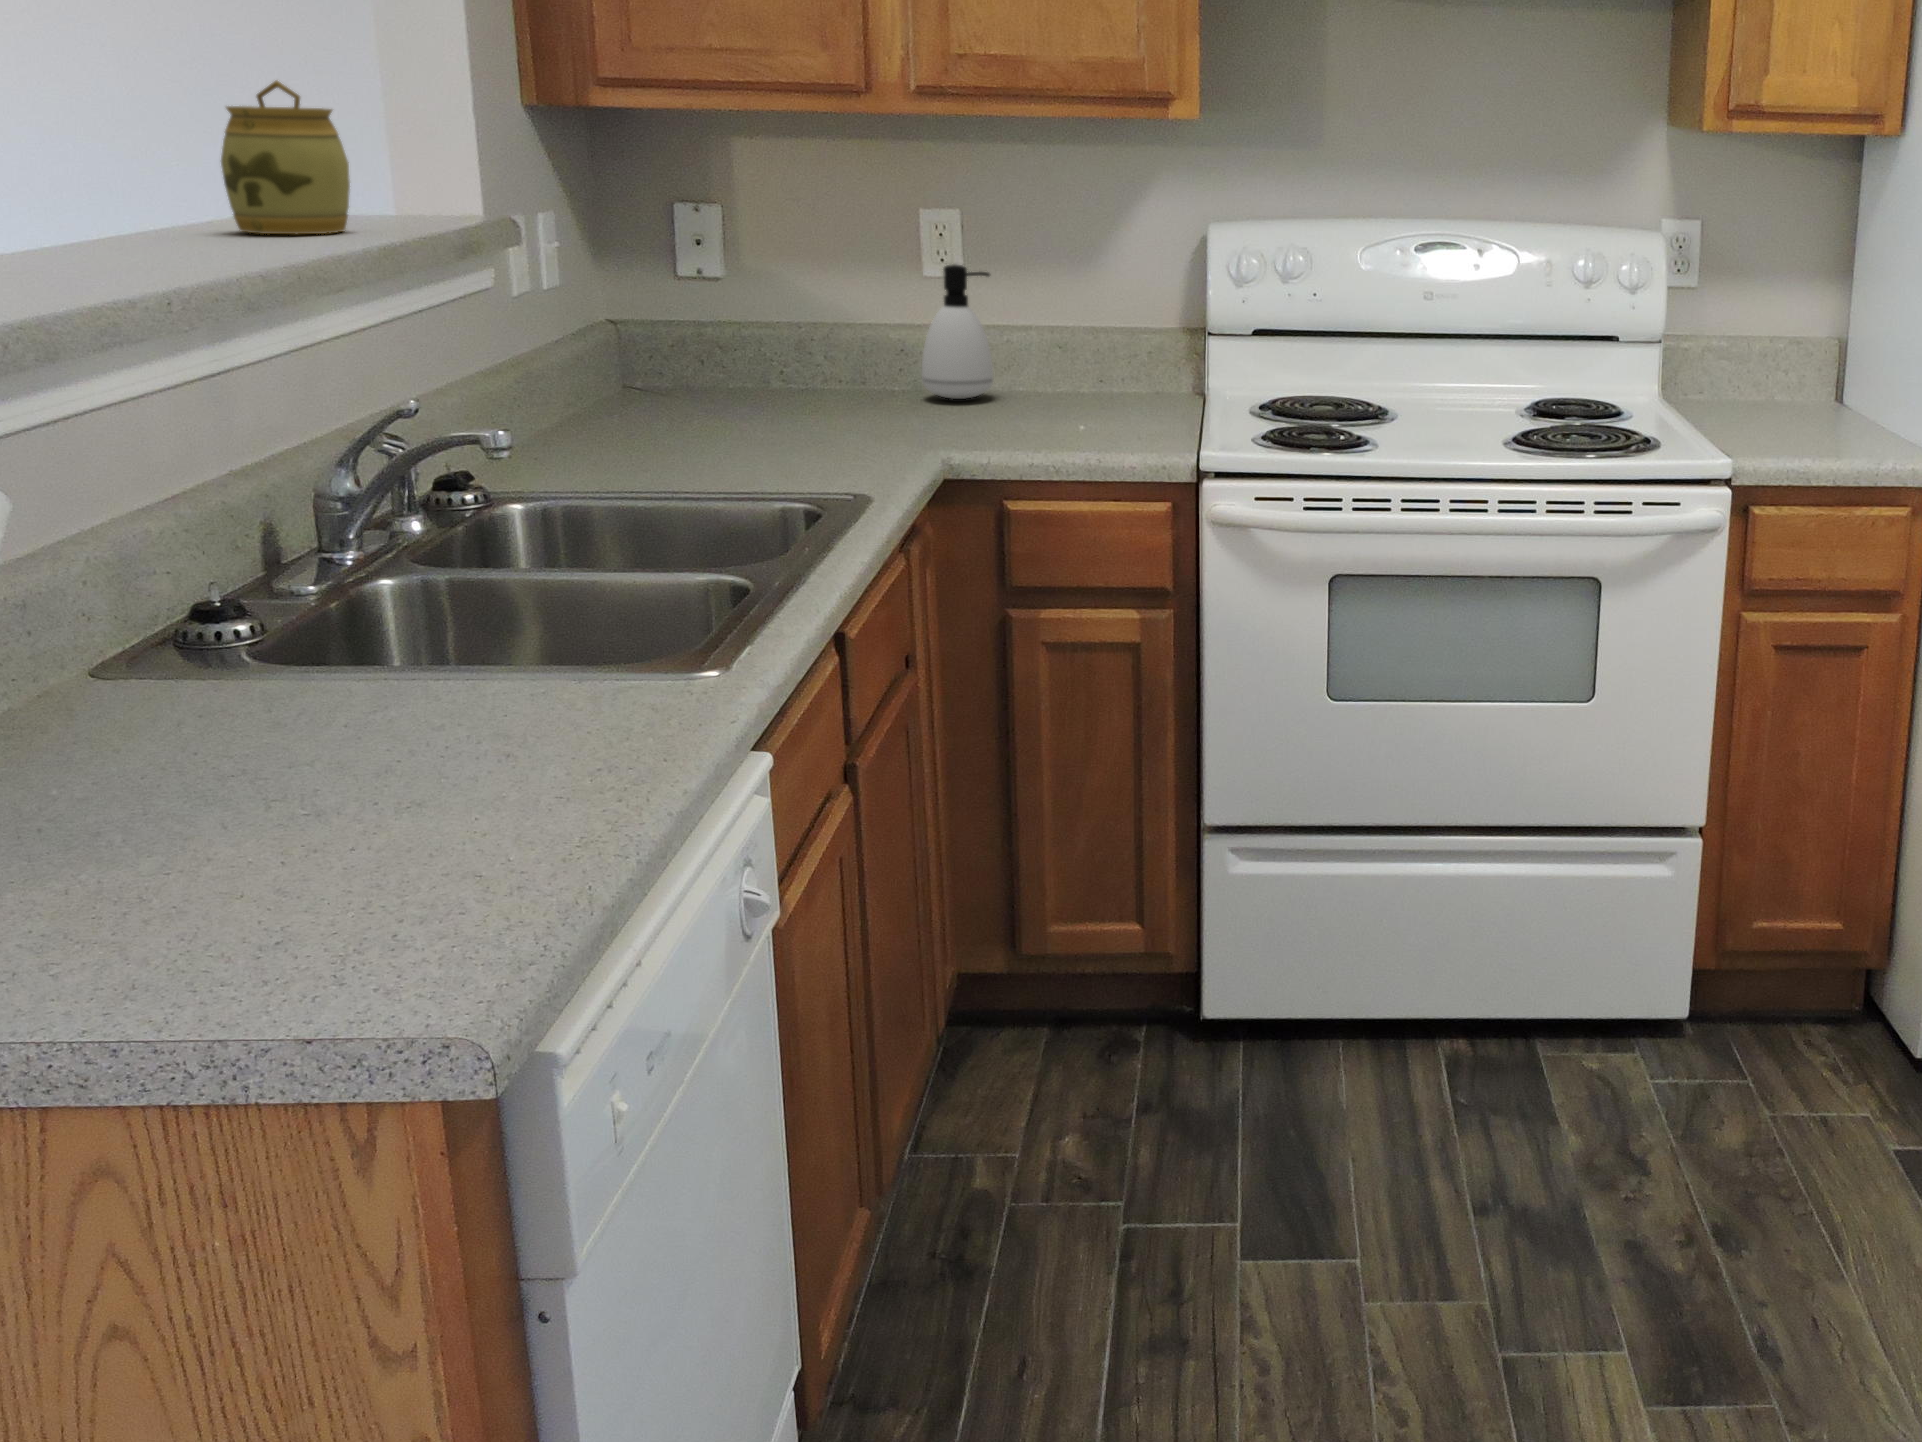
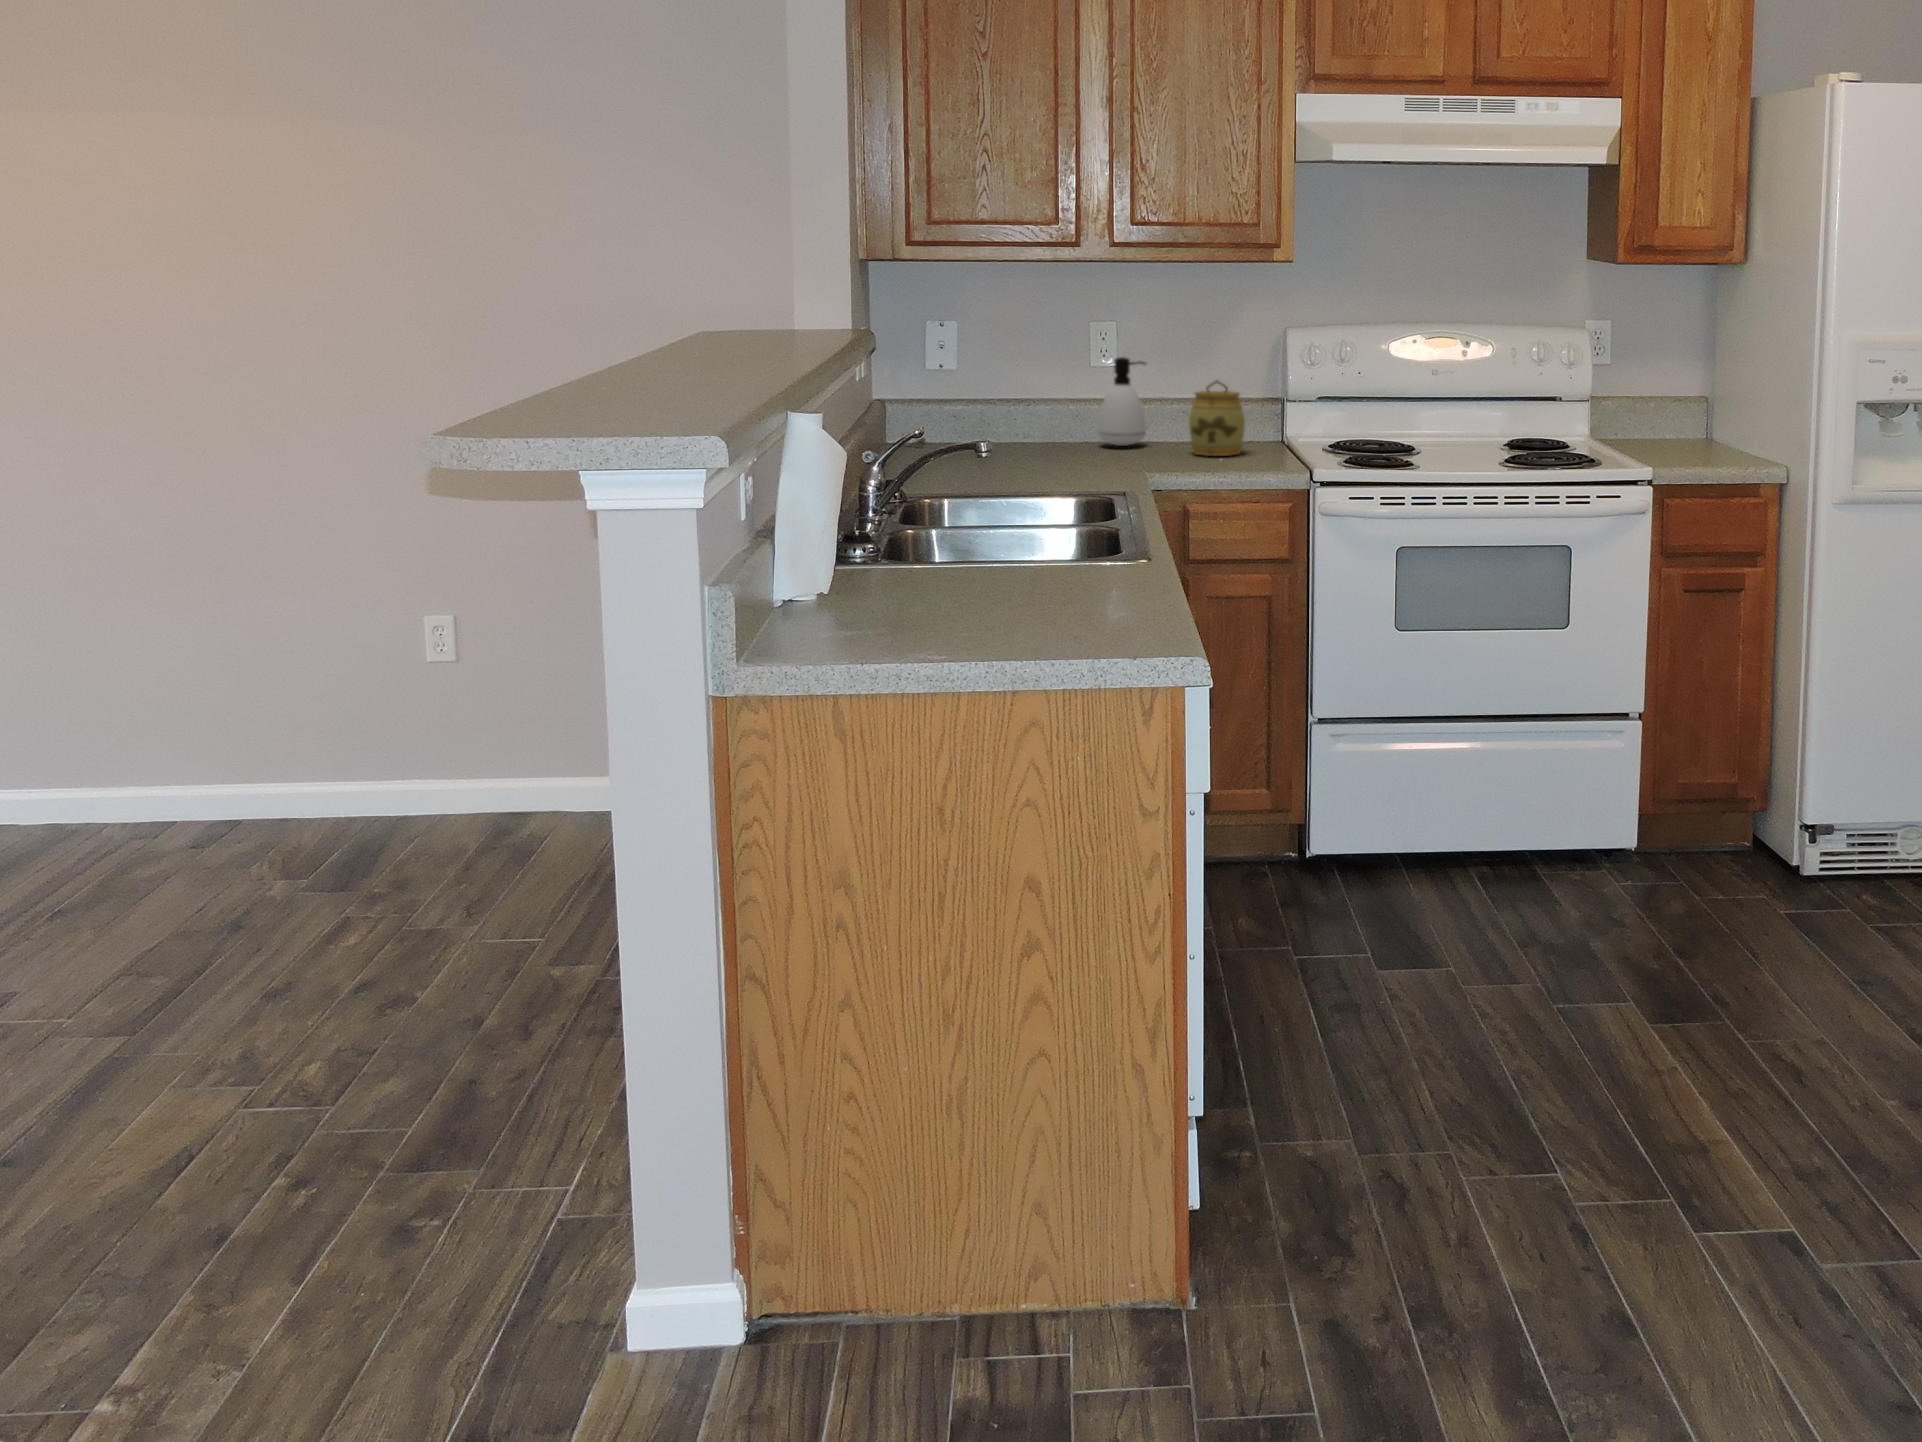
jar: present [221,81,350,234] -> present [1189,380,1245,456]

